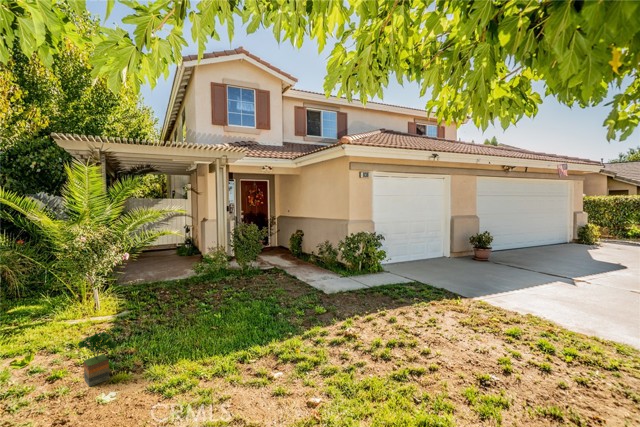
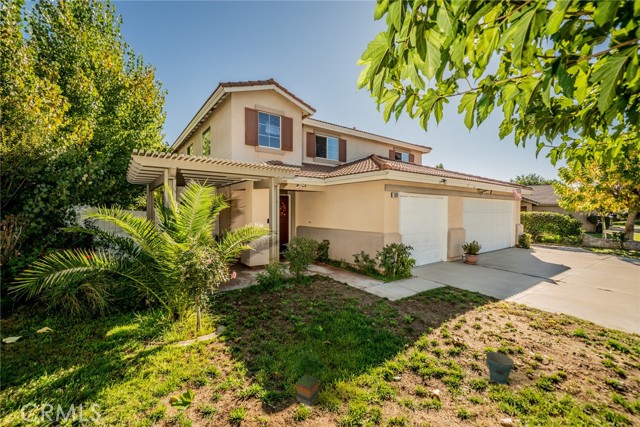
bucket: none [319,349,349,388] -> present [486,352,514,384]

